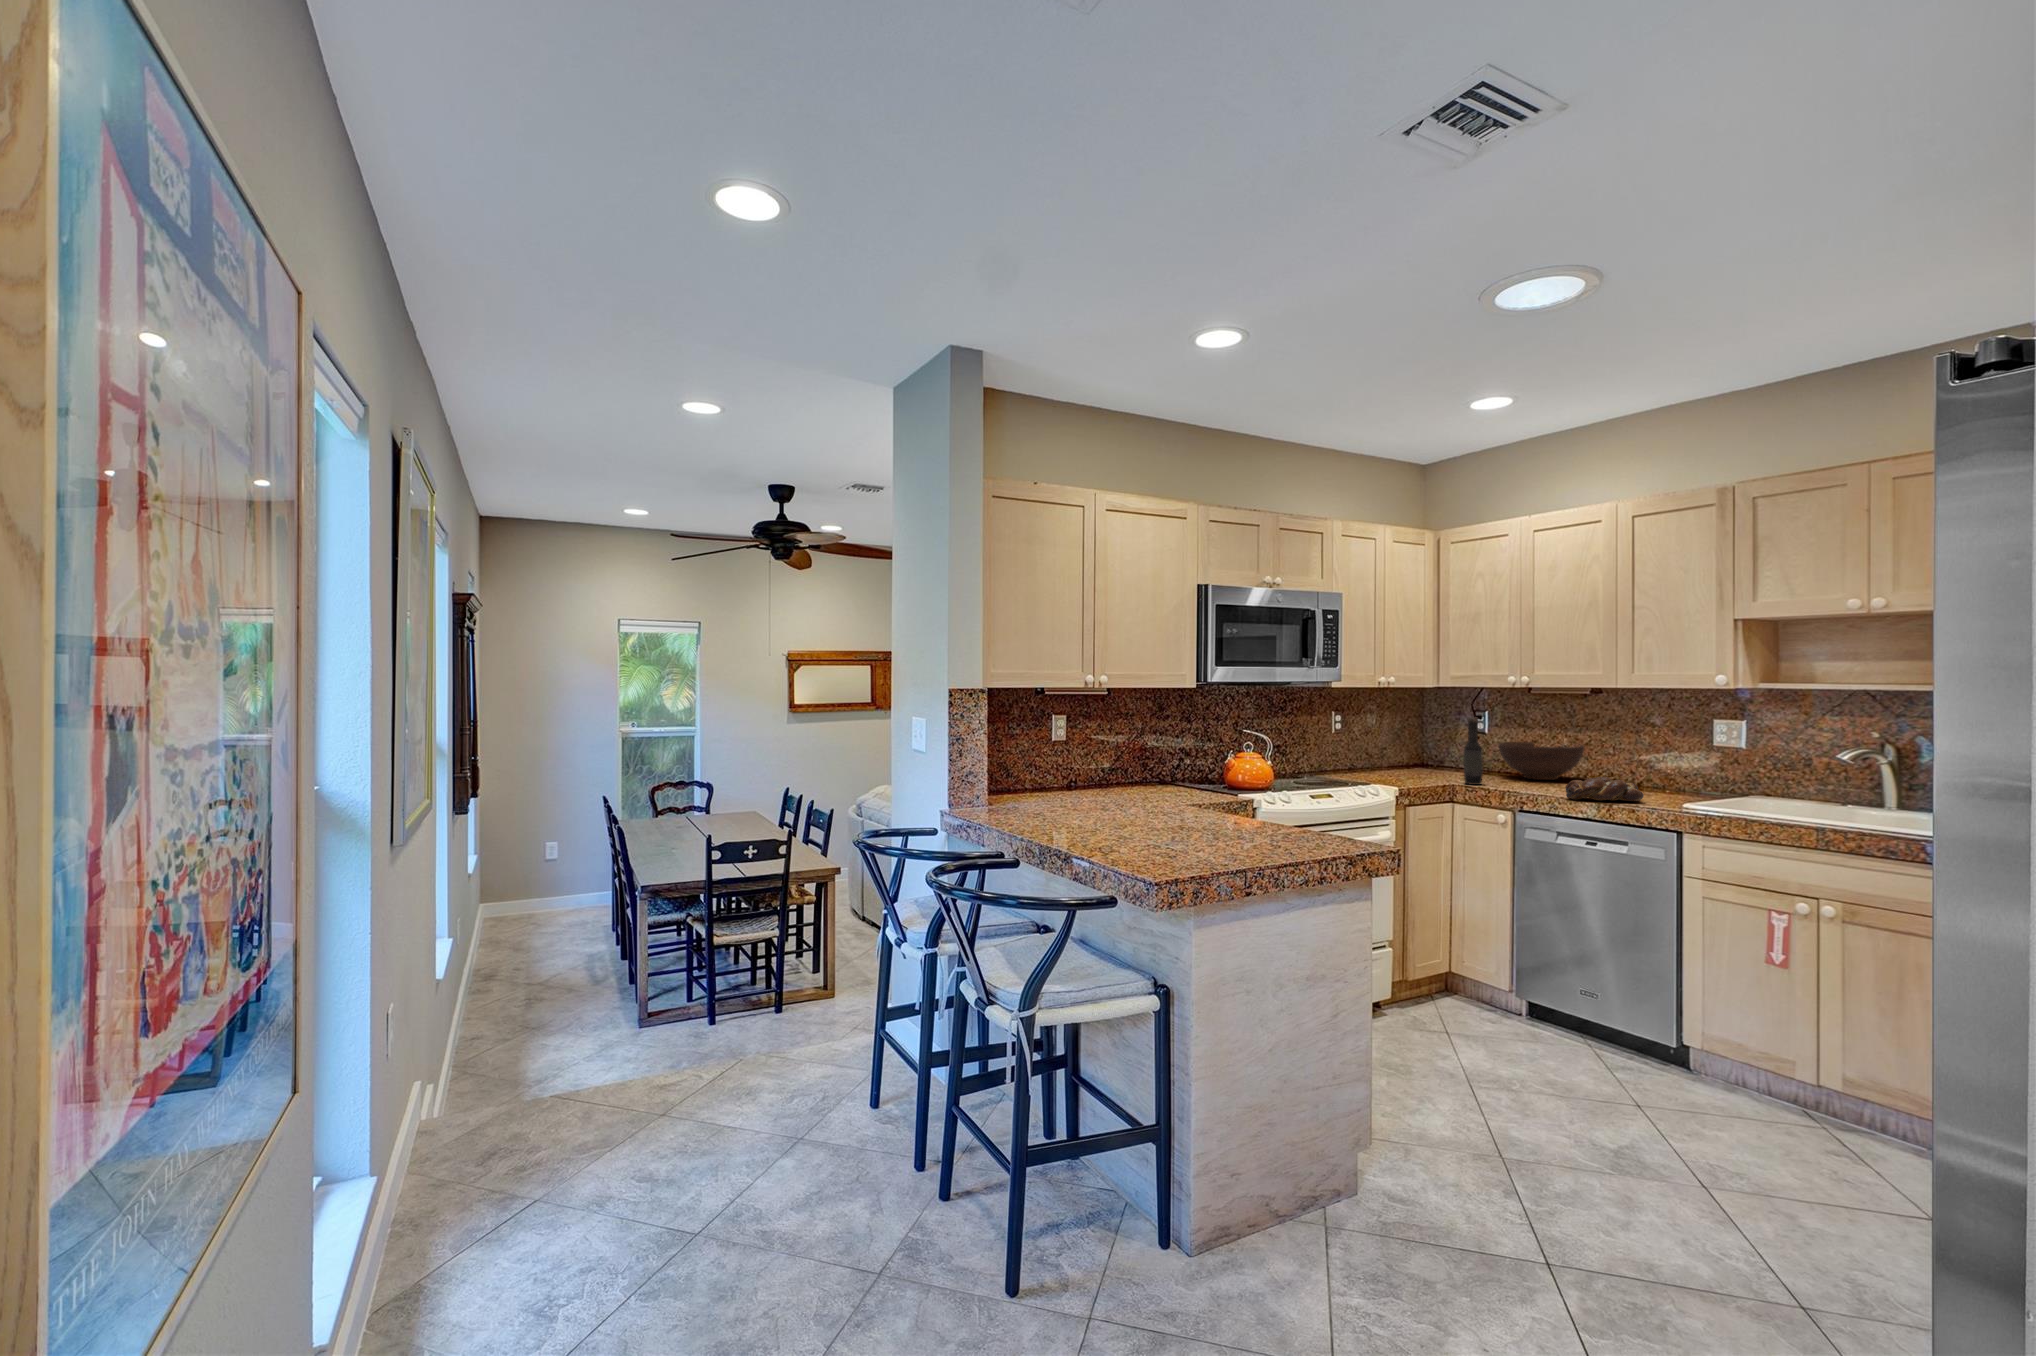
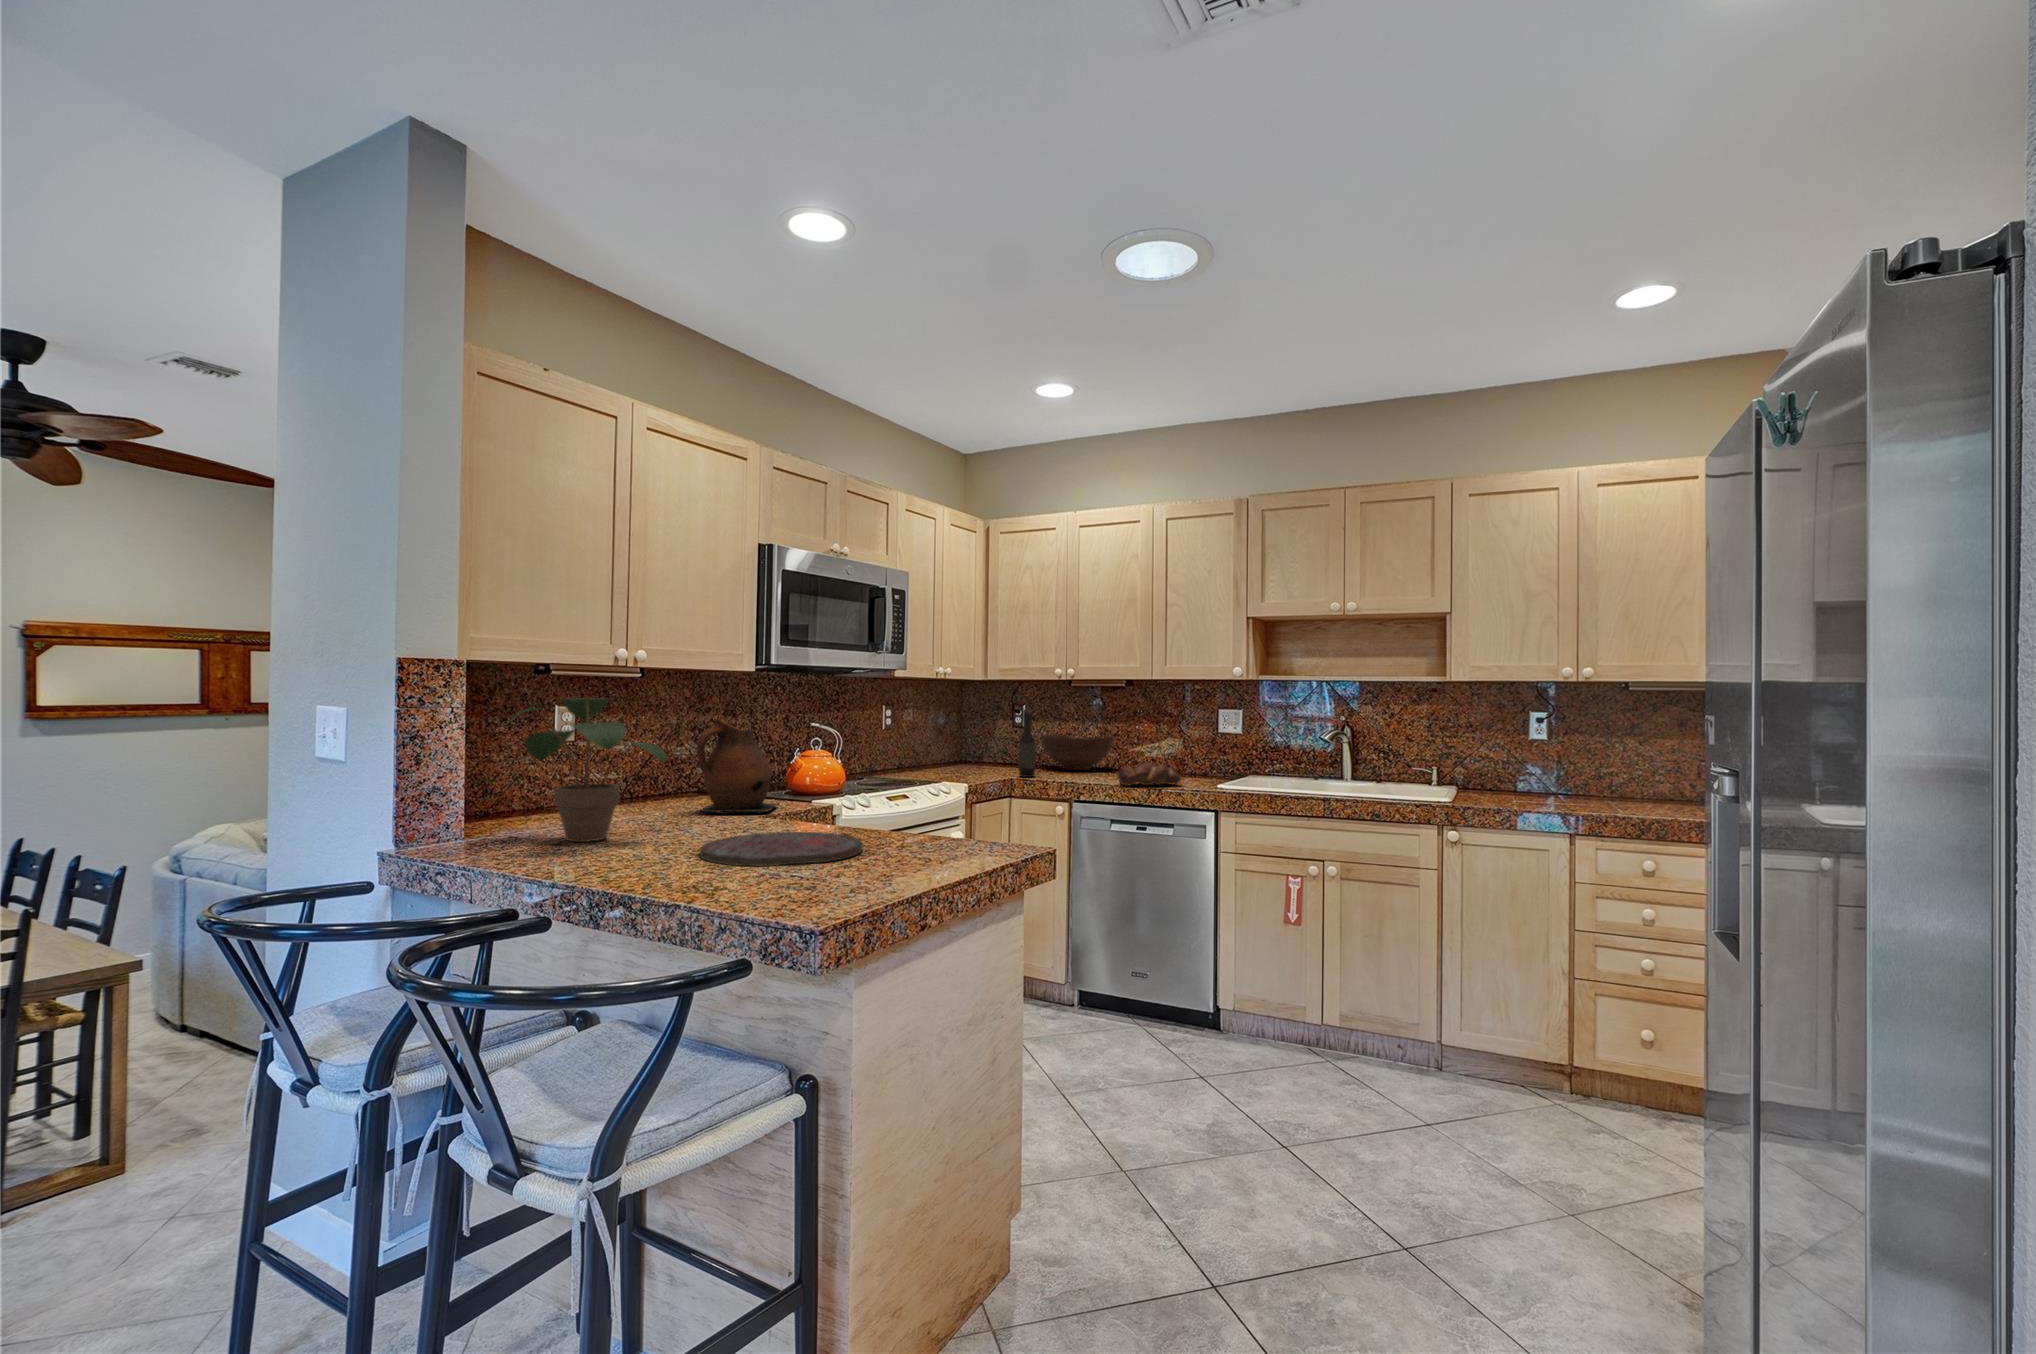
potted plant: none [1008,713,1108,815] -> present [510,697,667,842]
ceramic pitcher: none [1144,728,1210,804] -> present [697,719,778,813]
cutting board: none [1121,818,1239,843] -> present [700,832,863,866]

